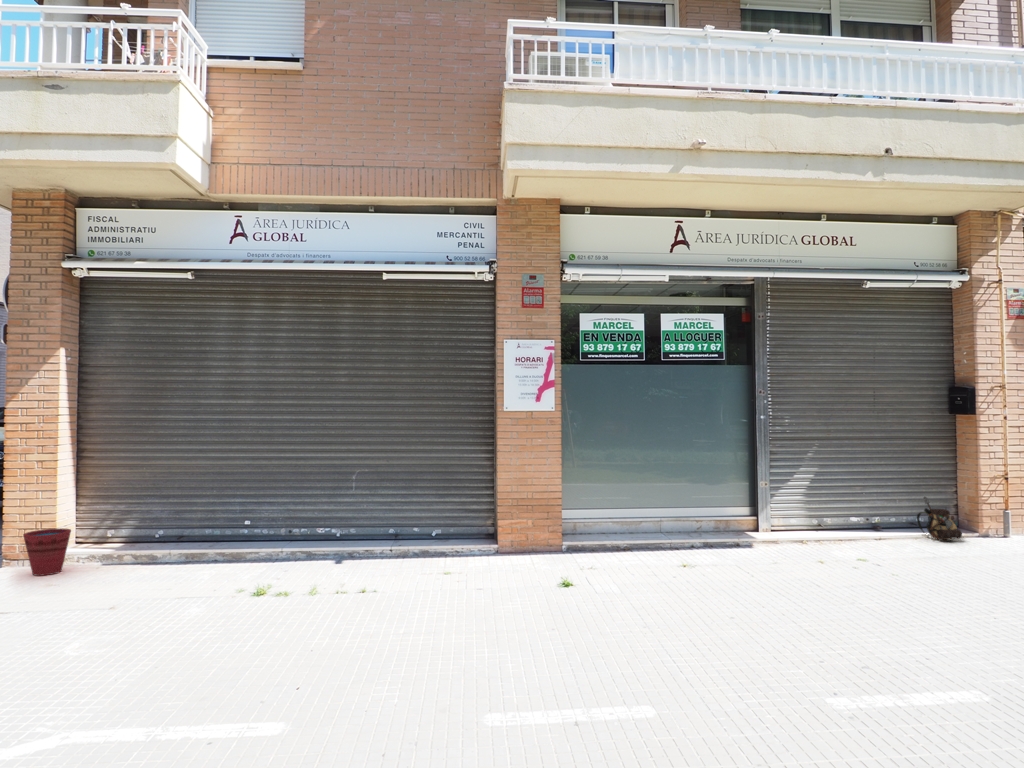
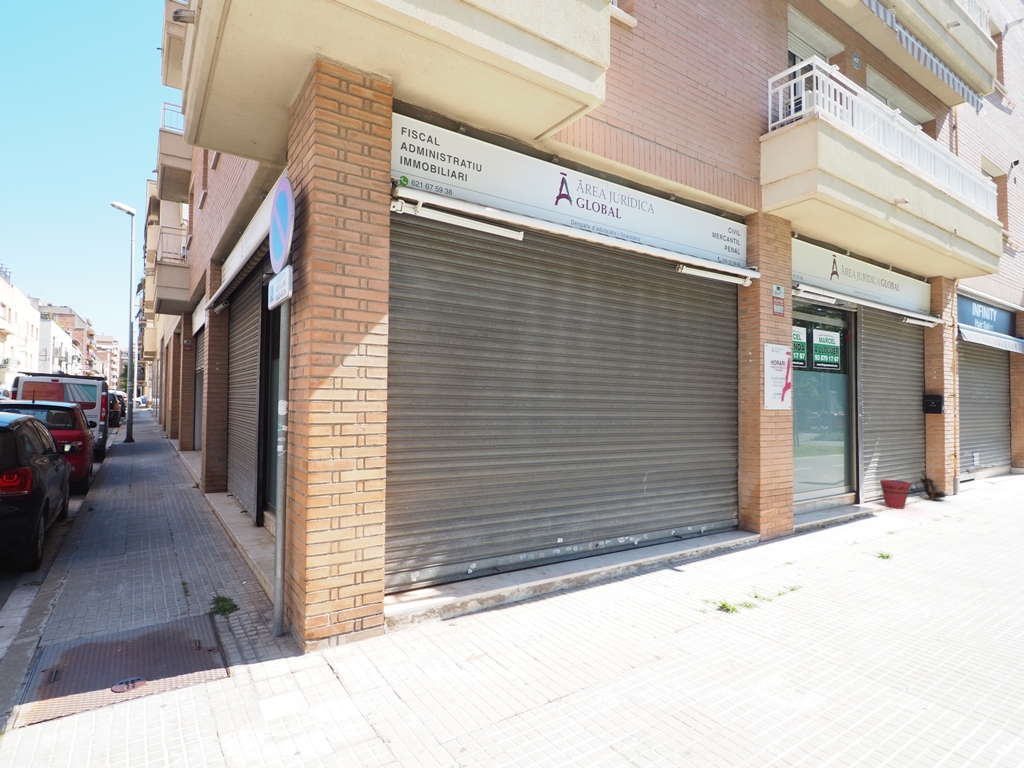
bucket: present [23,528,71,576] -> present [880,480,911,509]

